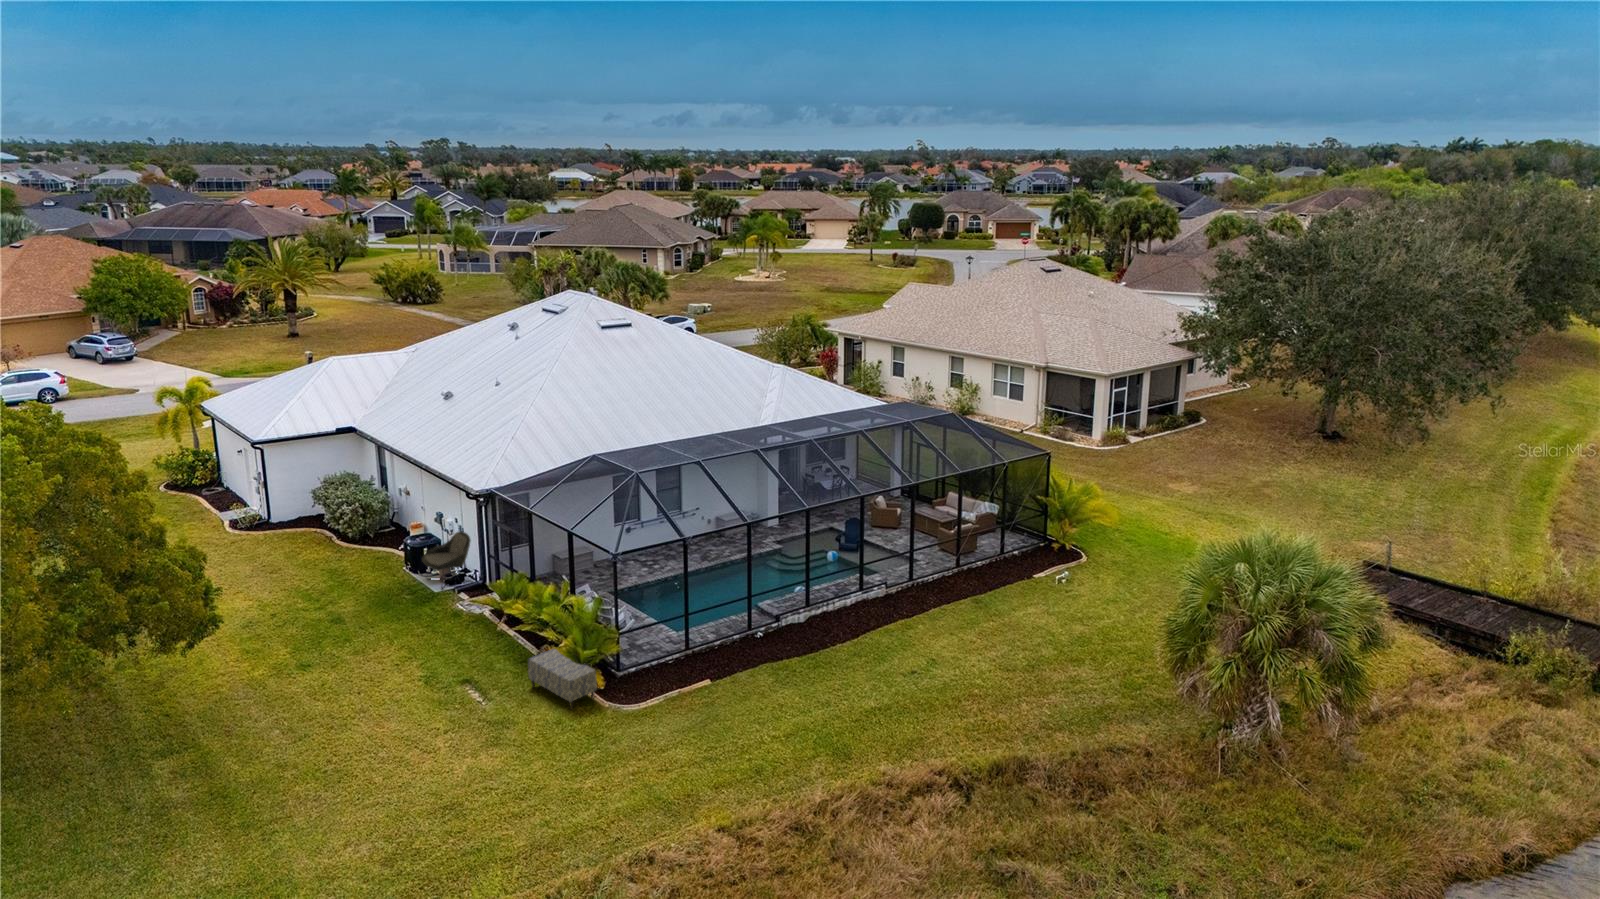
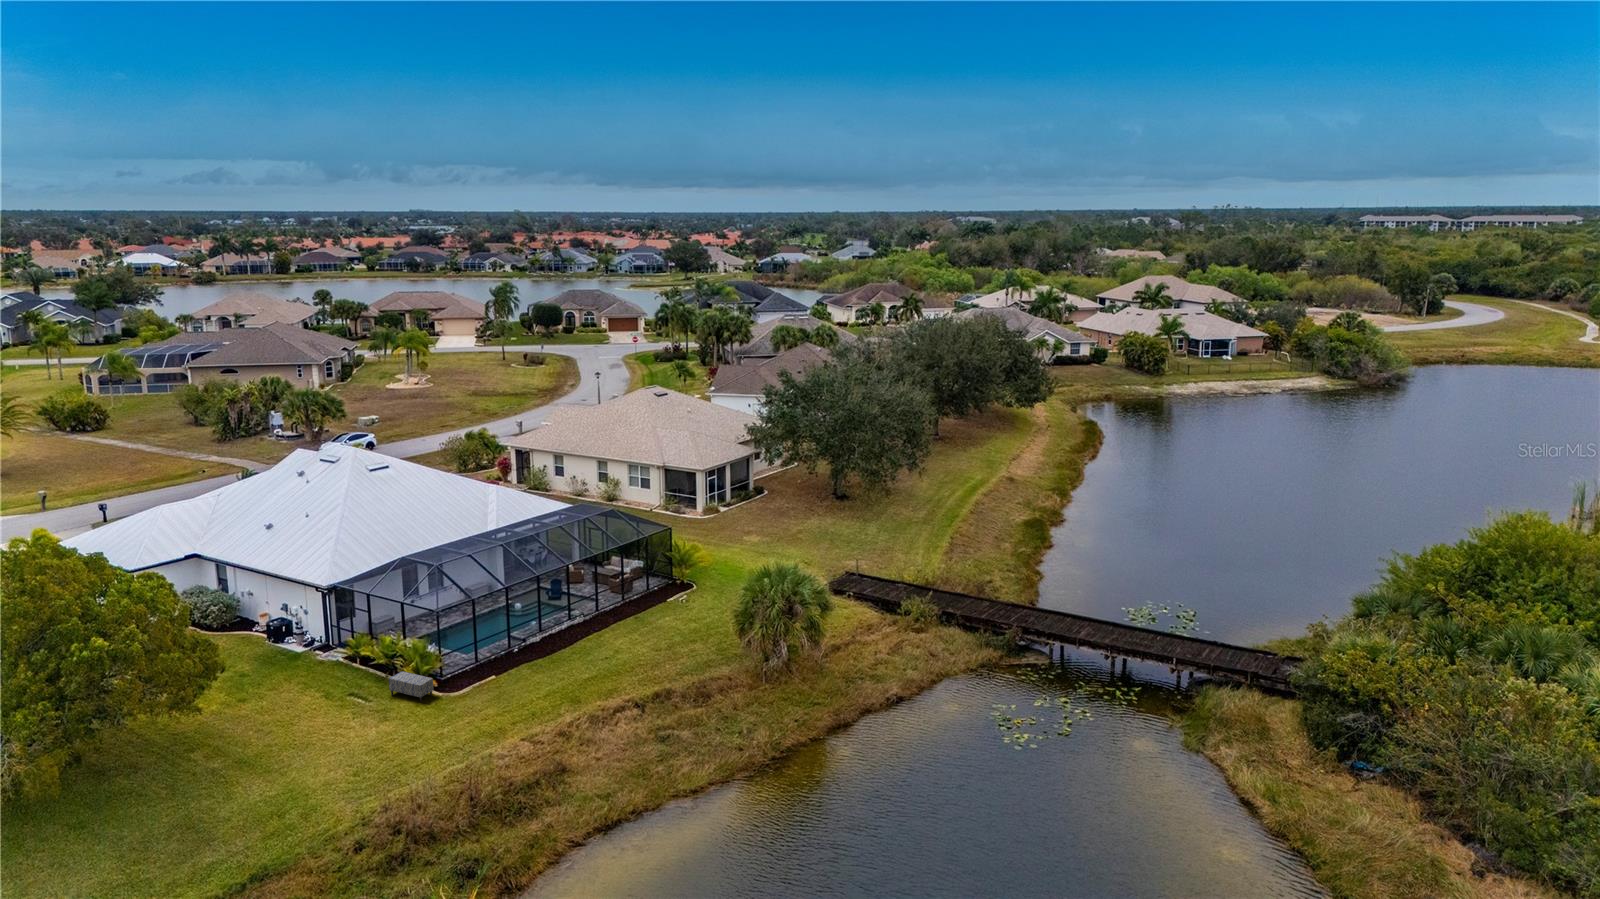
lounge chair: present [422,532,471,589] -> none [280,614,317,653]

